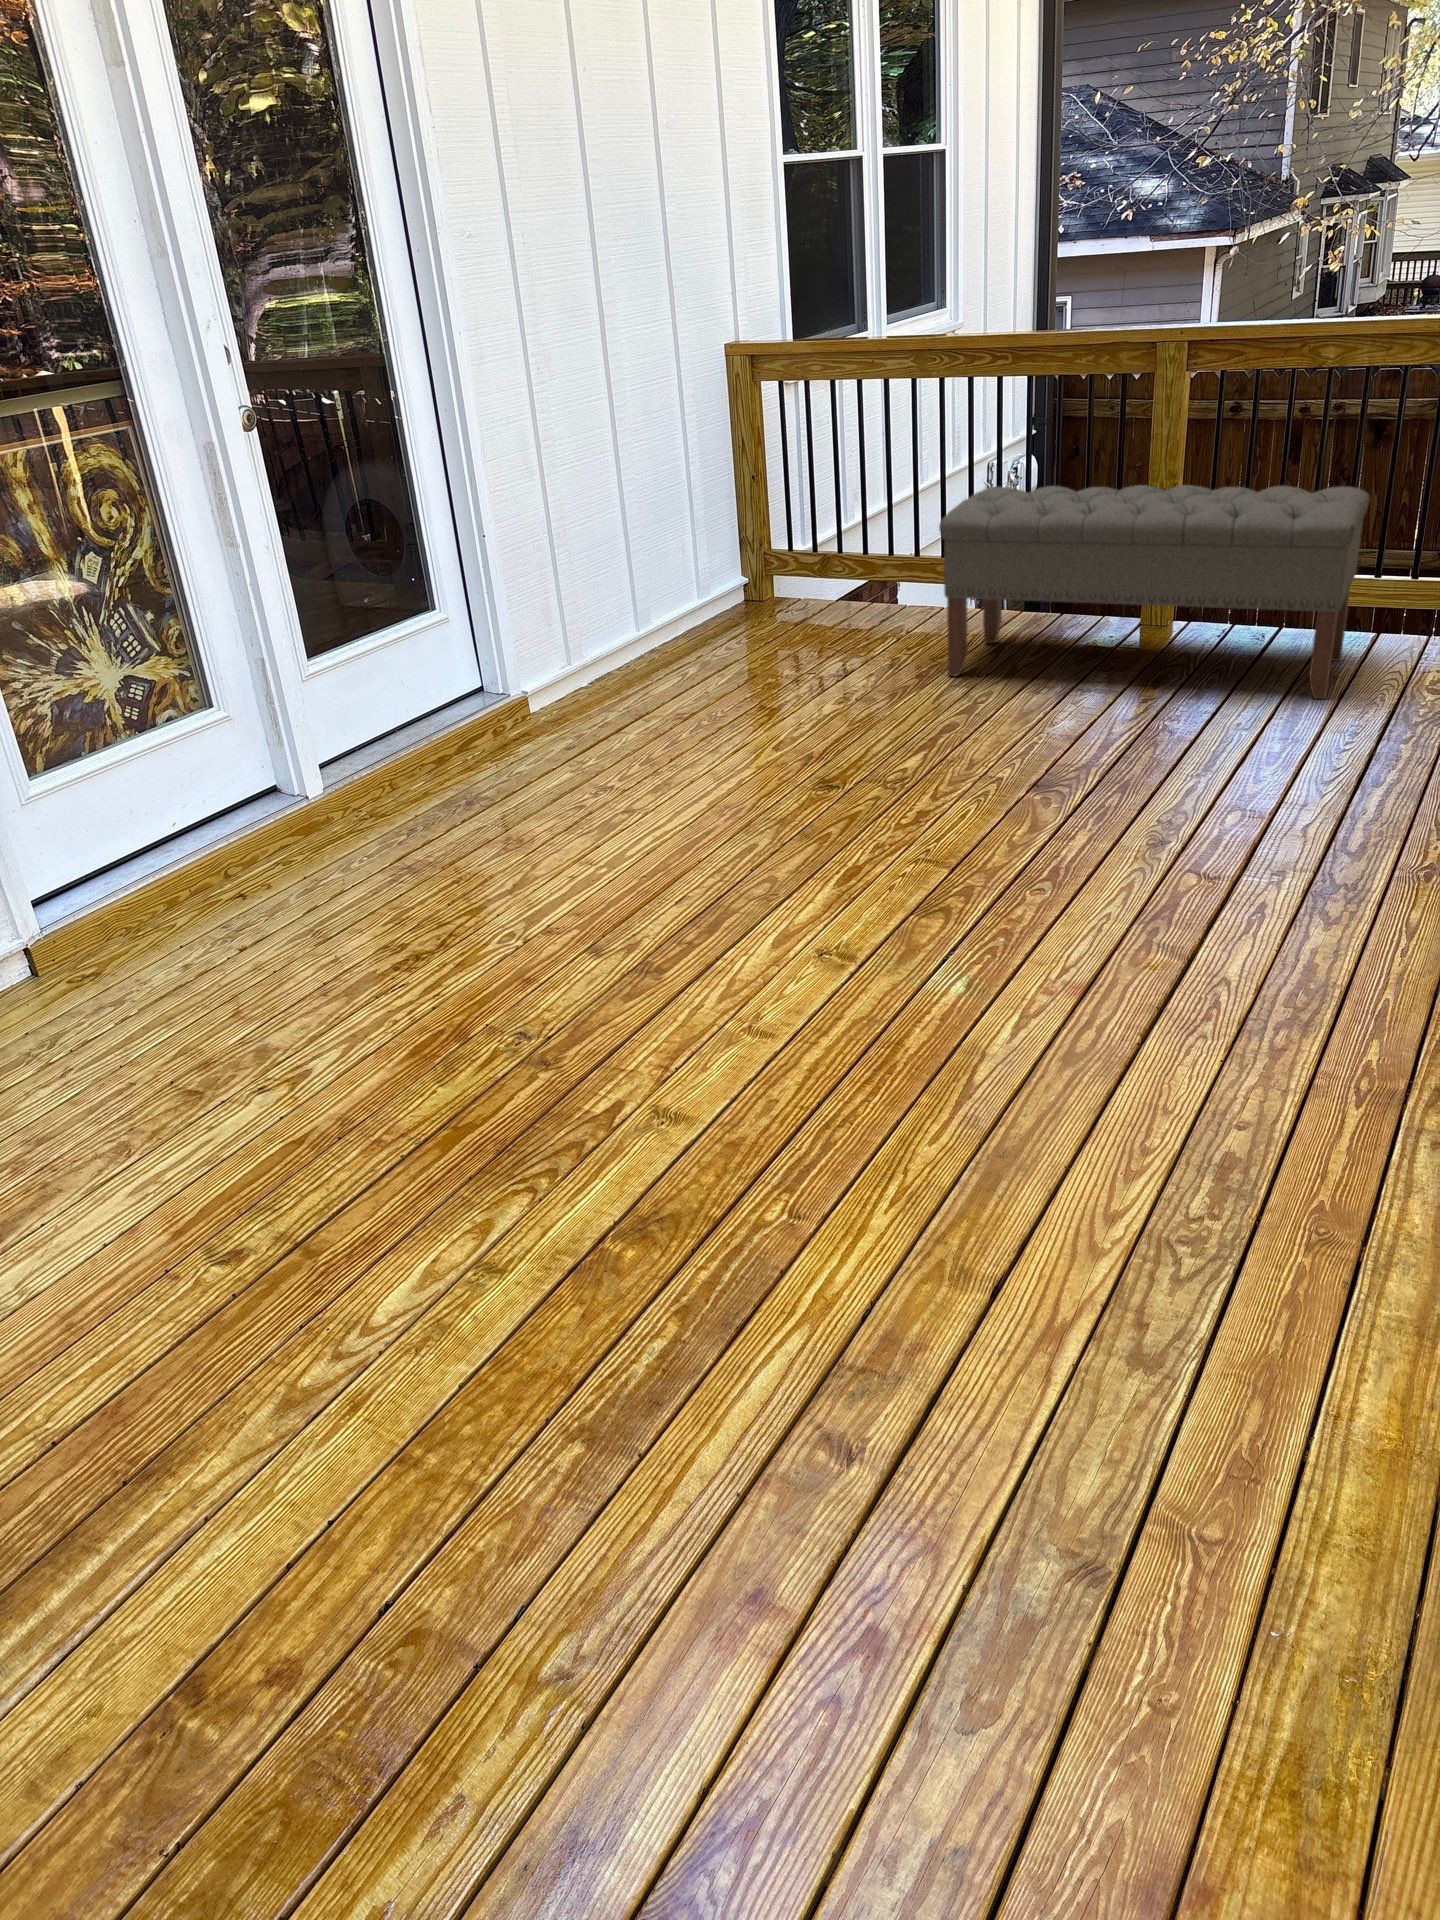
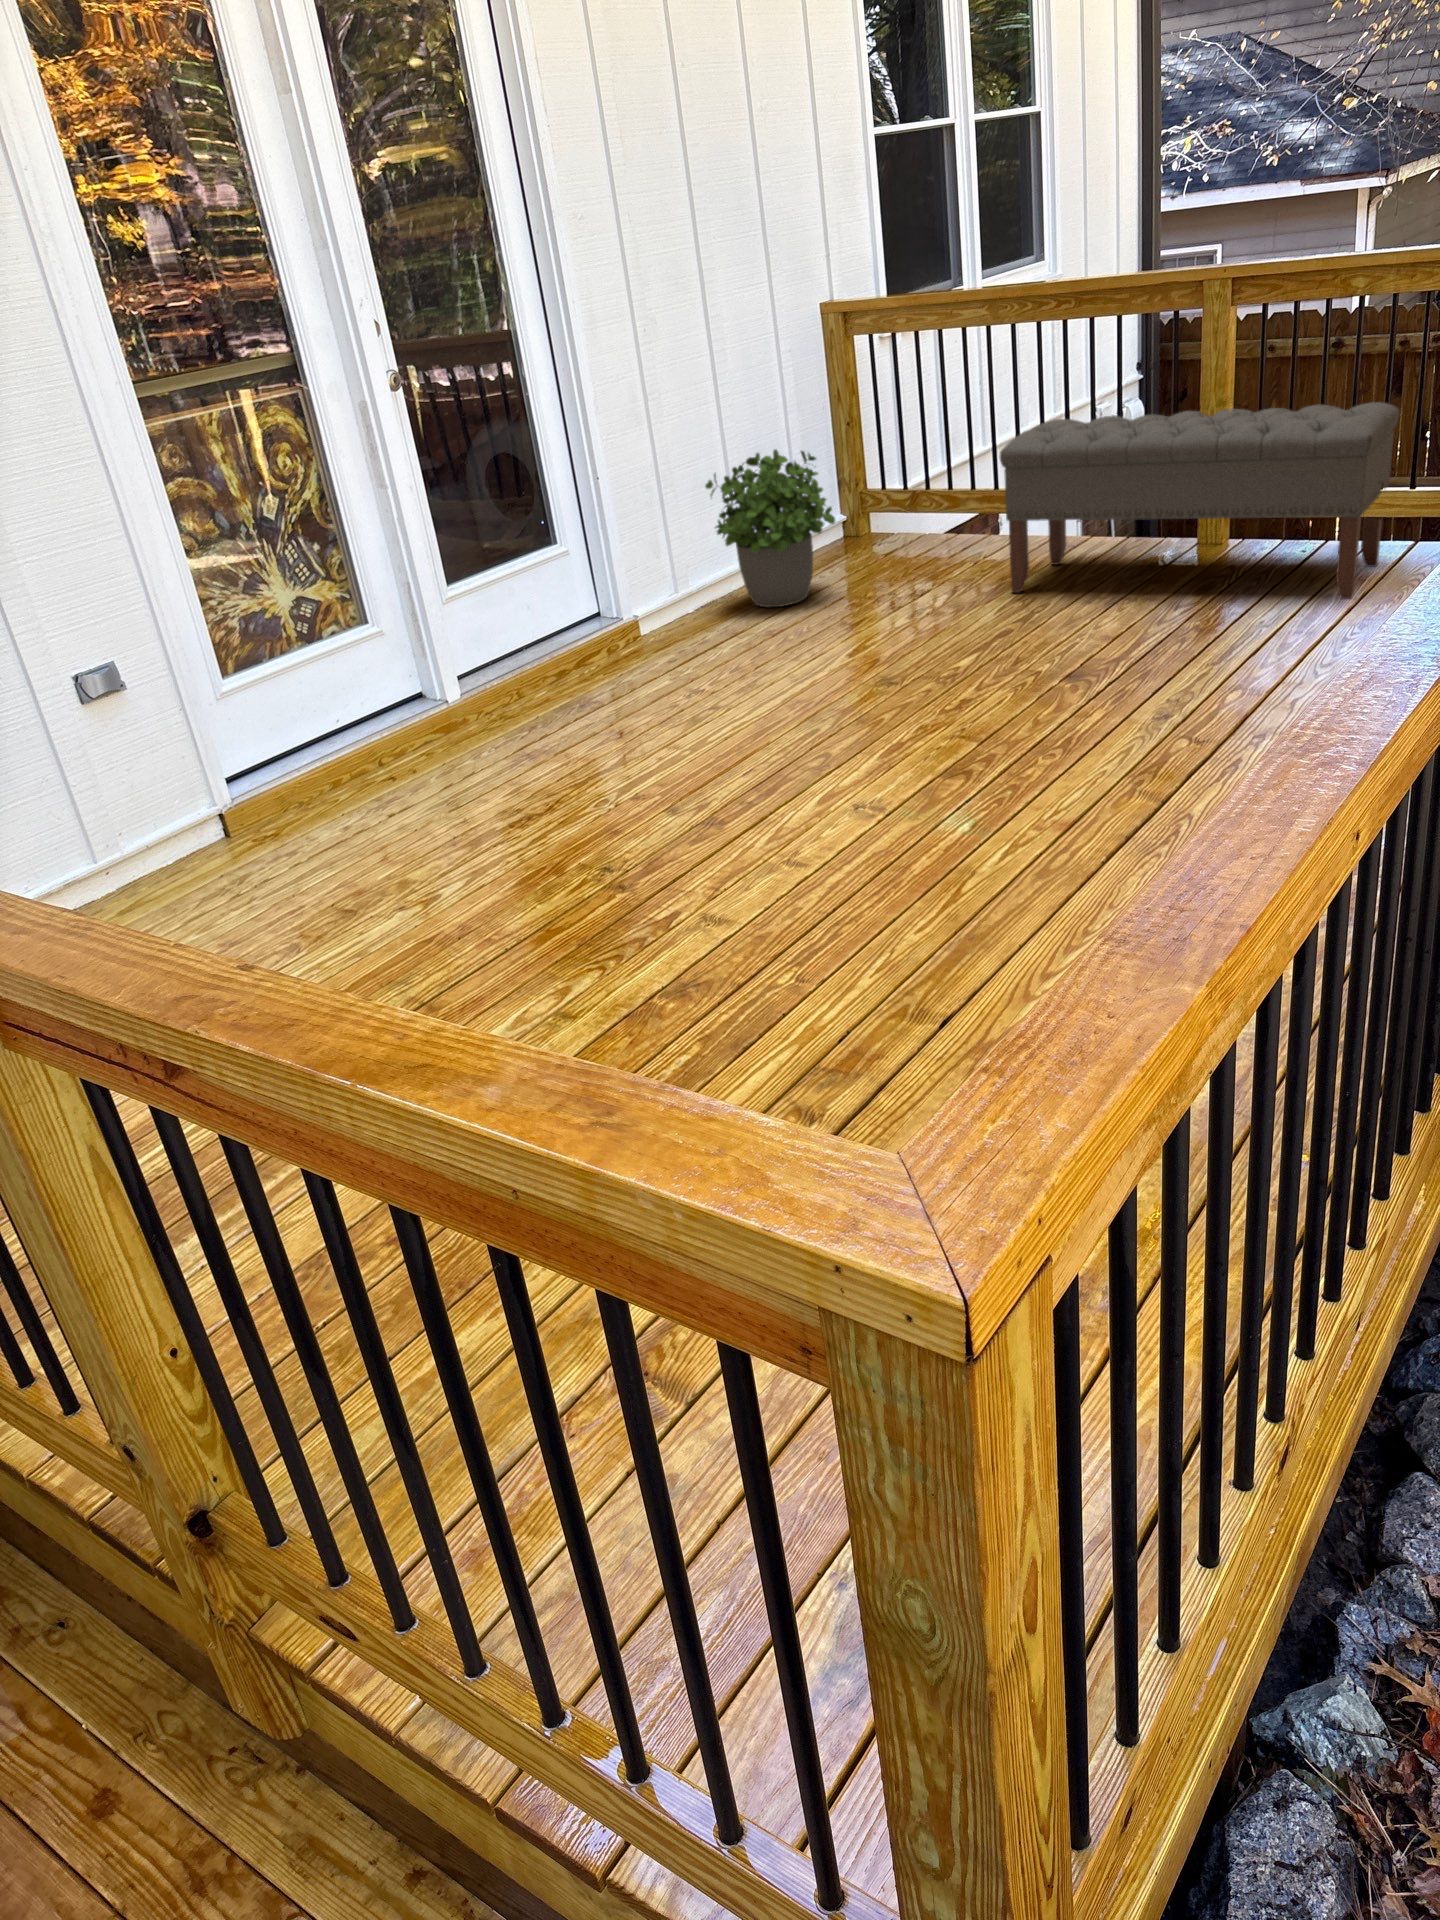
potted plant: none [605,507,753,683] -> present [705,449,835,607]

